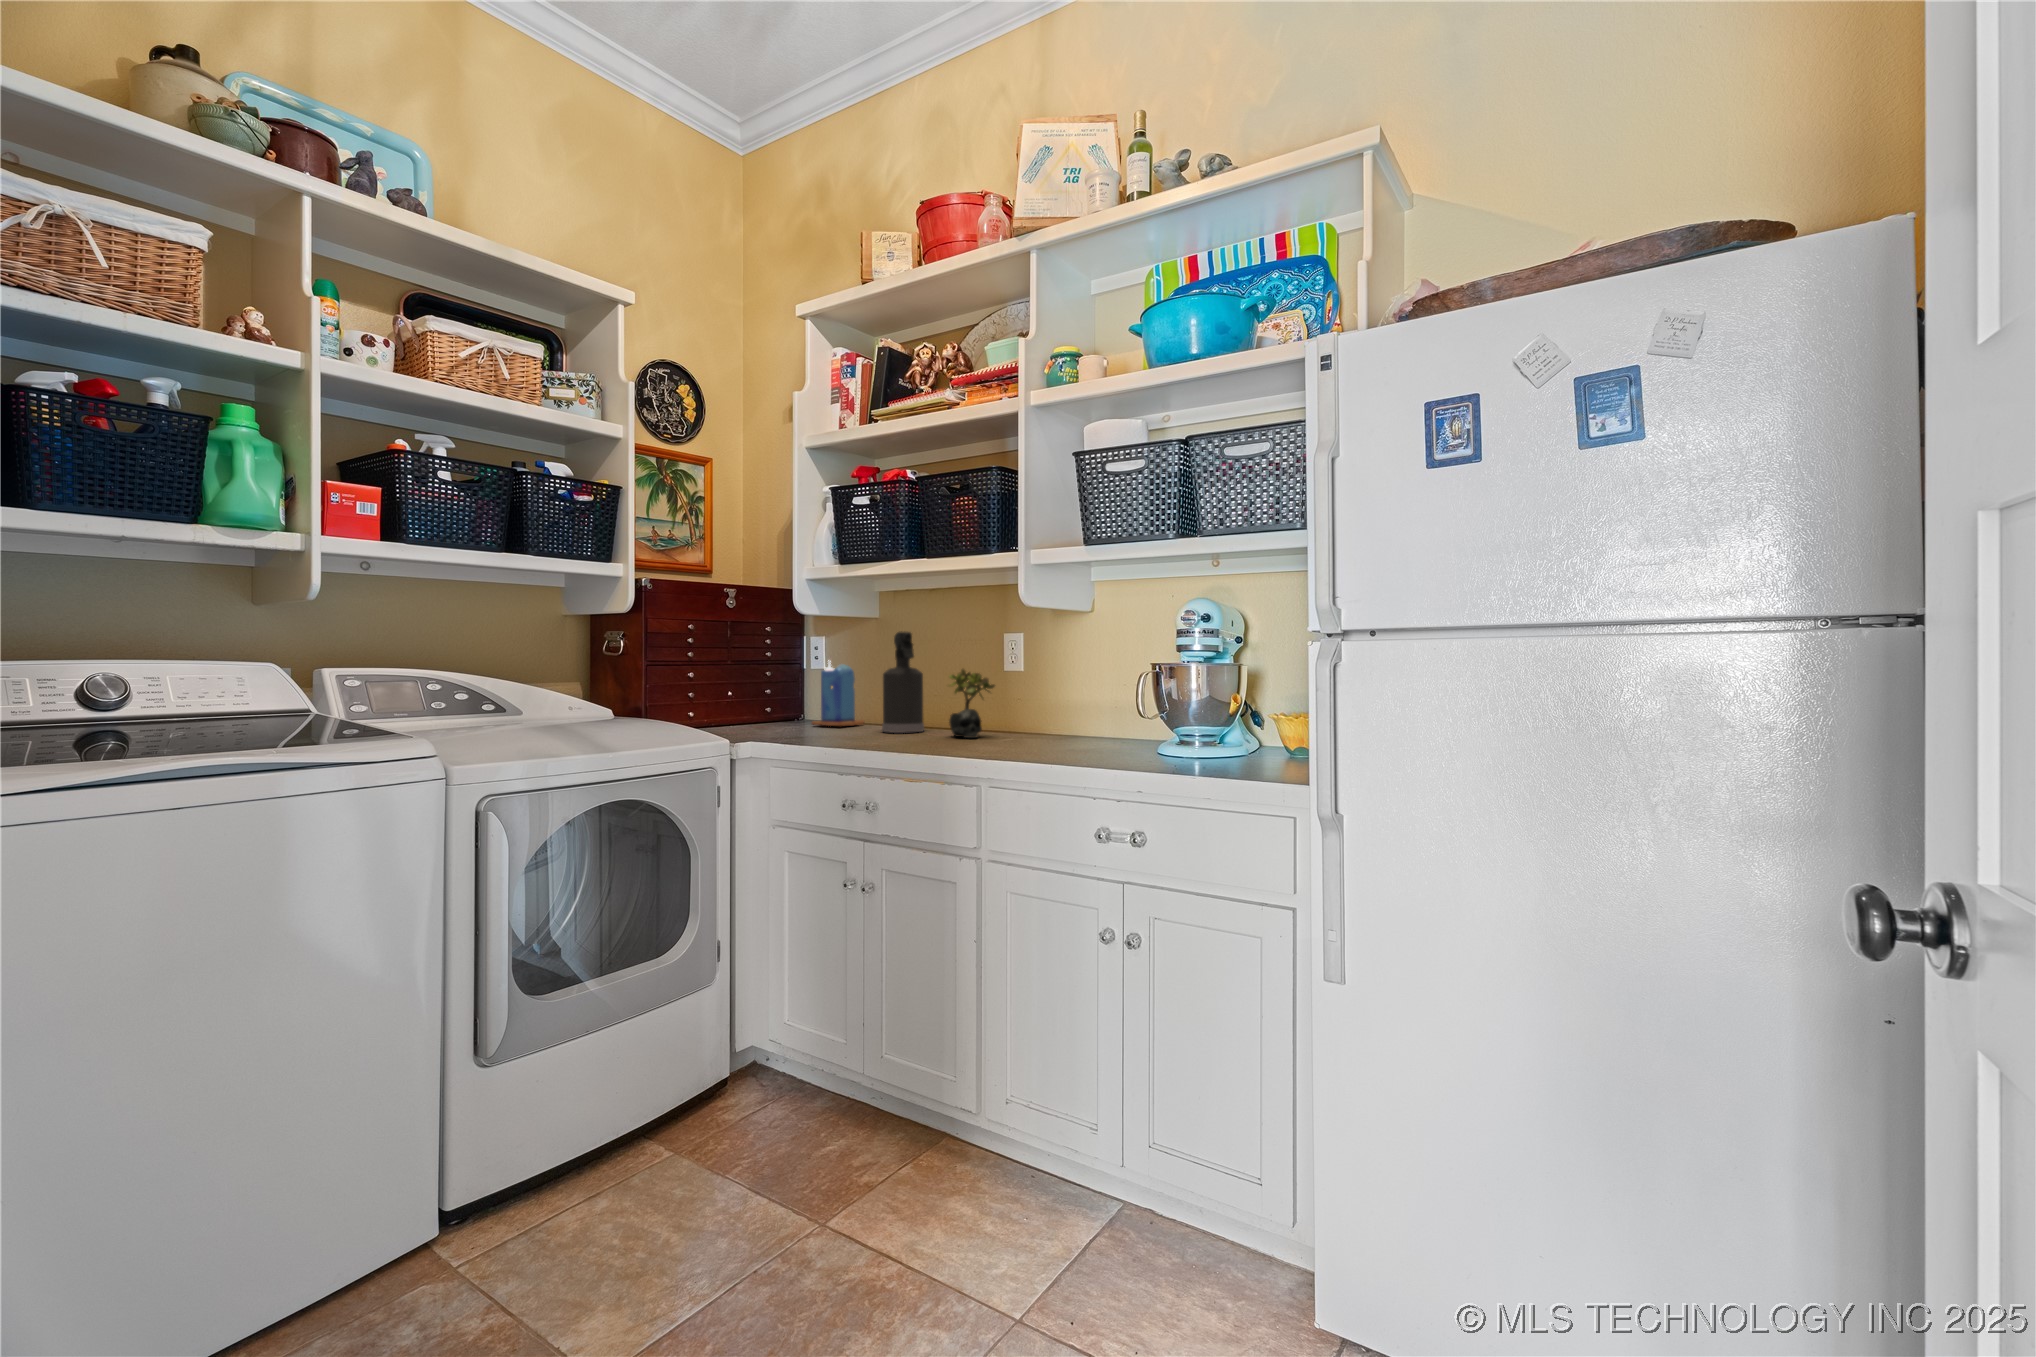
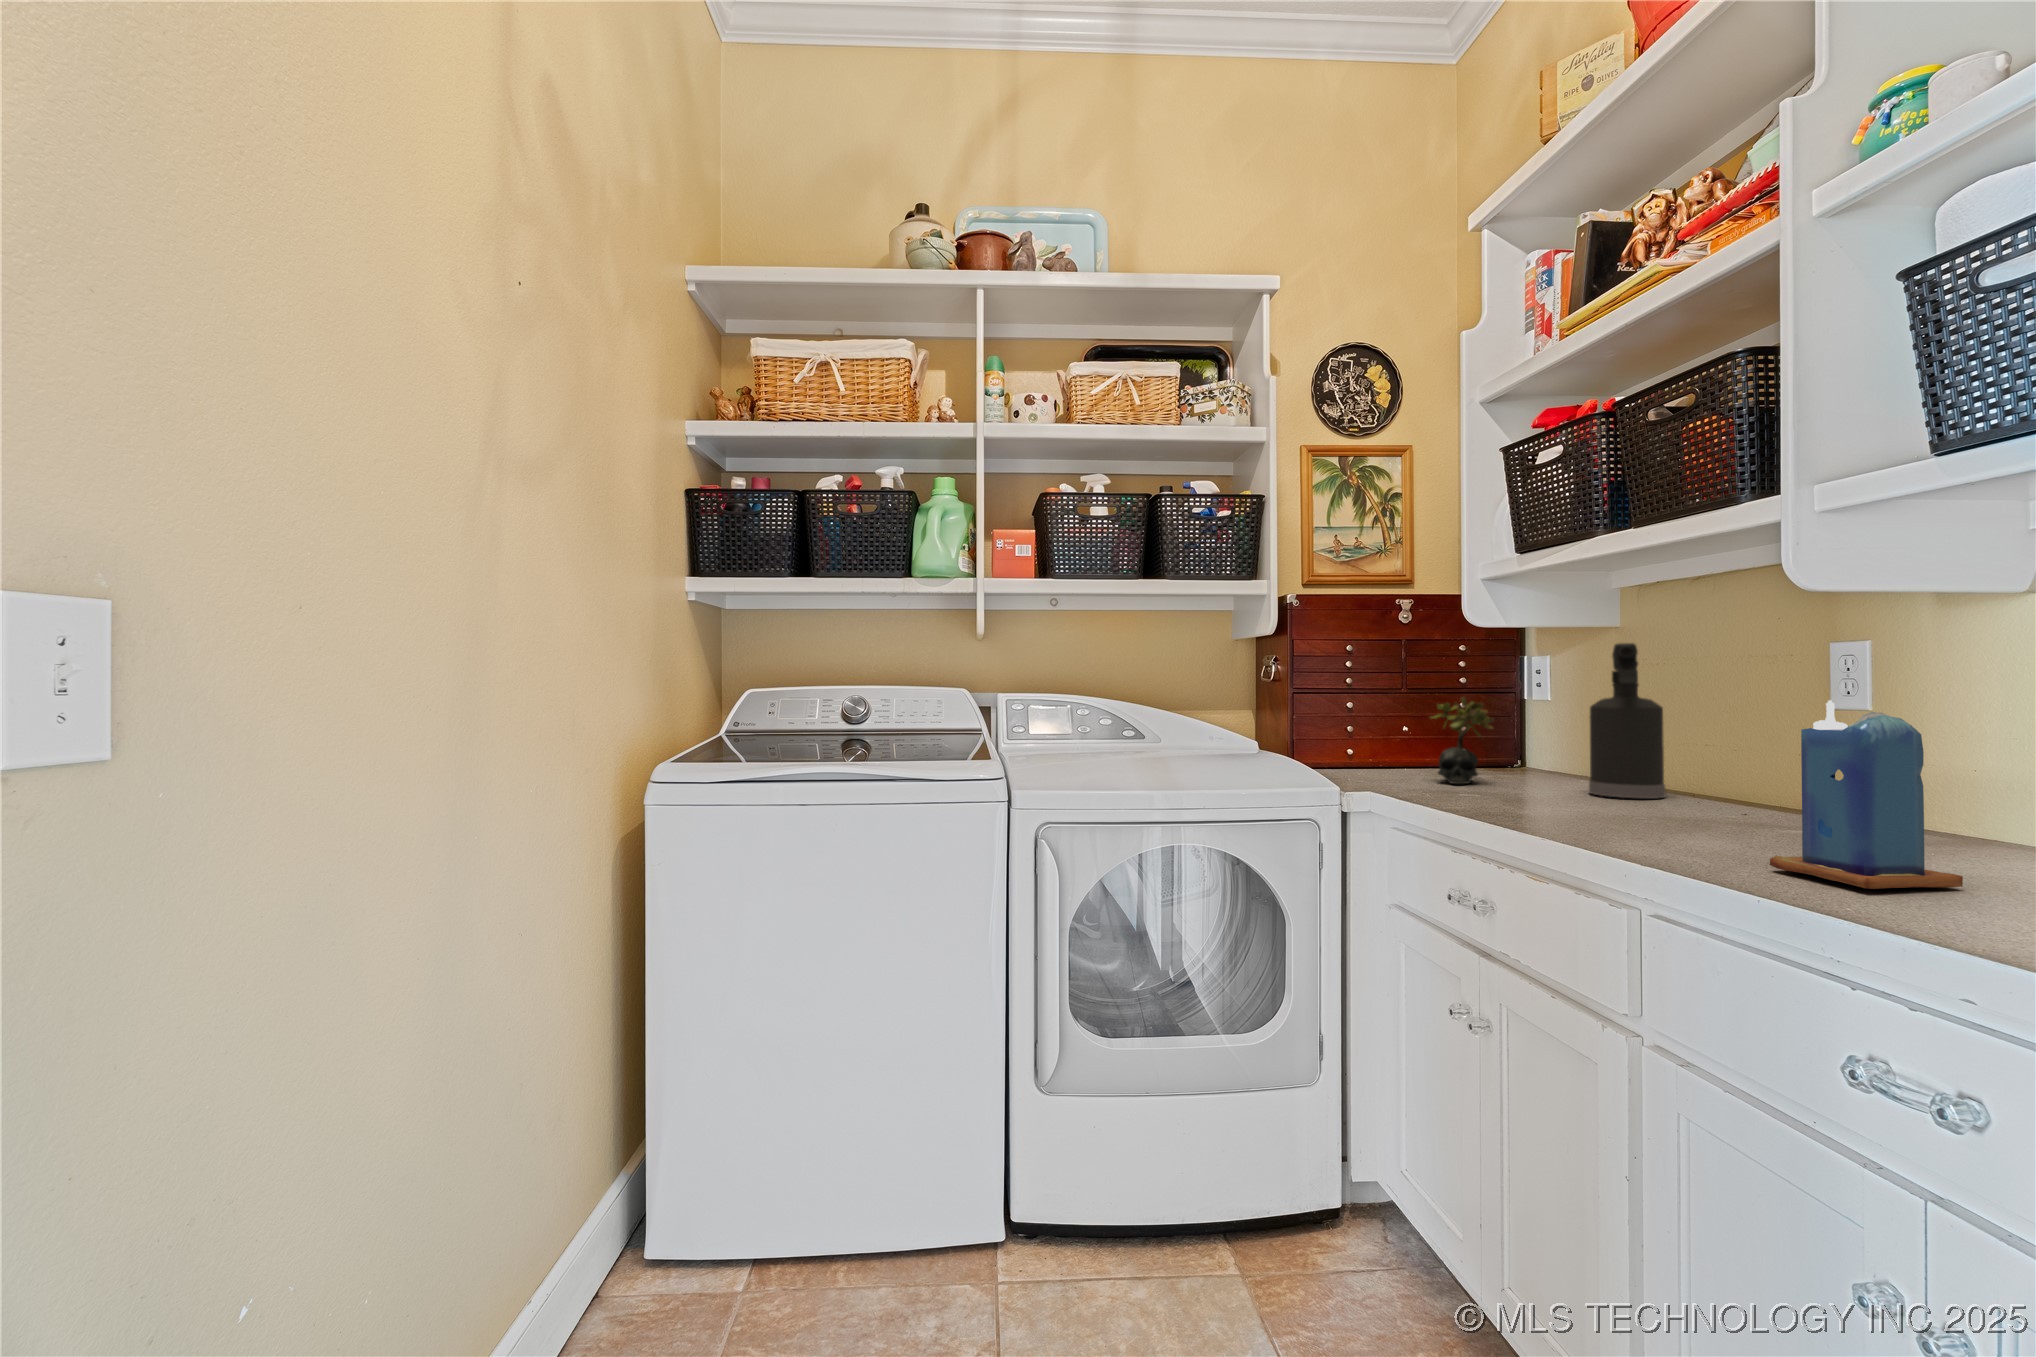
candle: present [812,660,864,726] -> present [1770,700,1963,889]
succulent plant: present [949,669,995,738] -> present [1431,697,1493,784]

